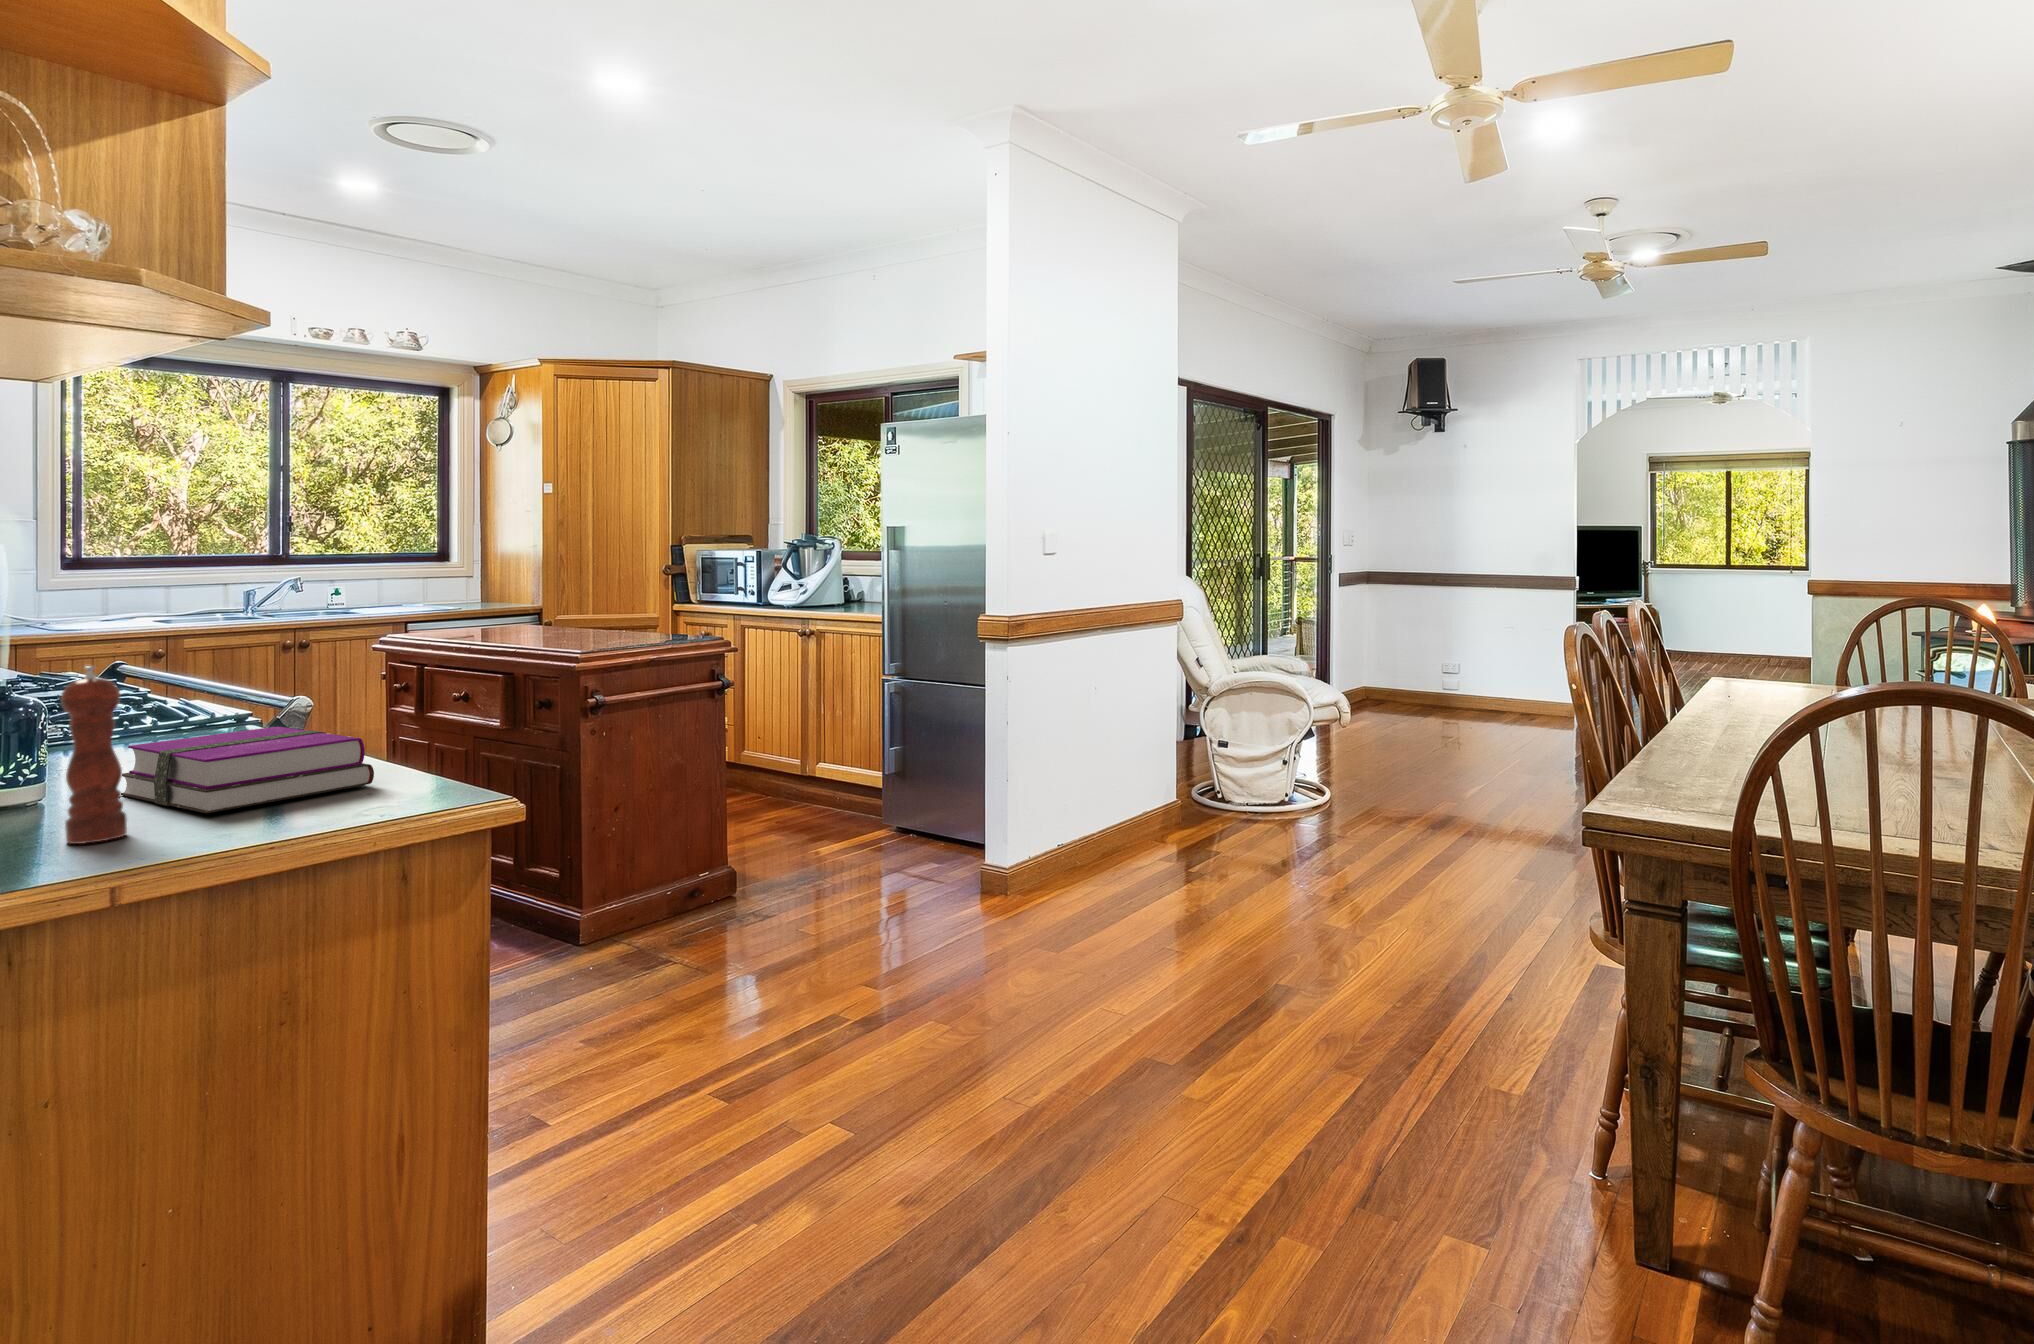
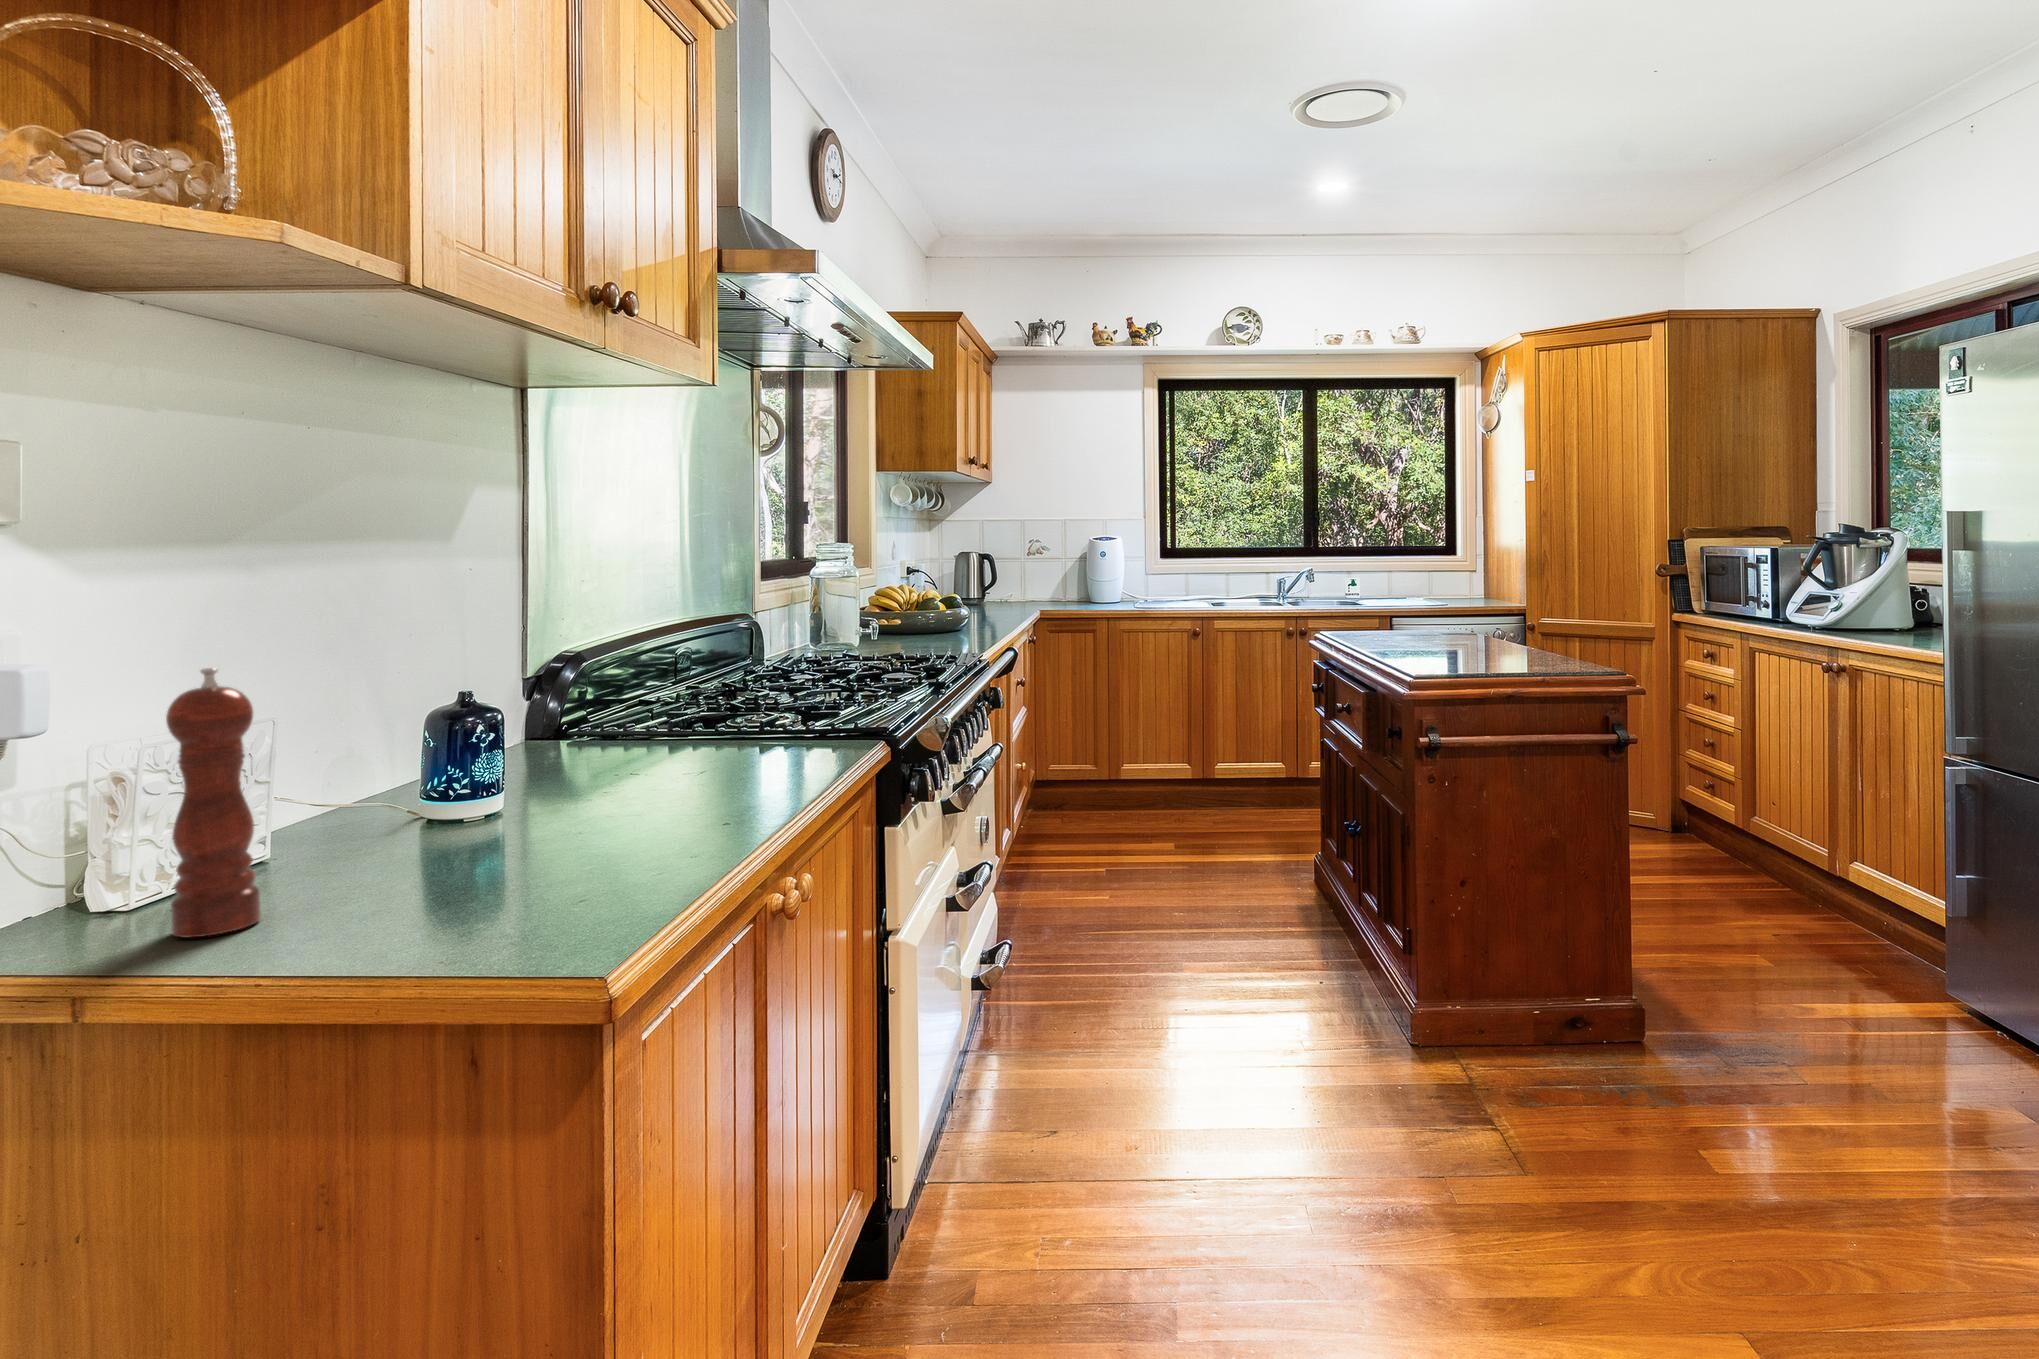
hardback book: present [121,727,374,813] -> none [363,765,705,911]

